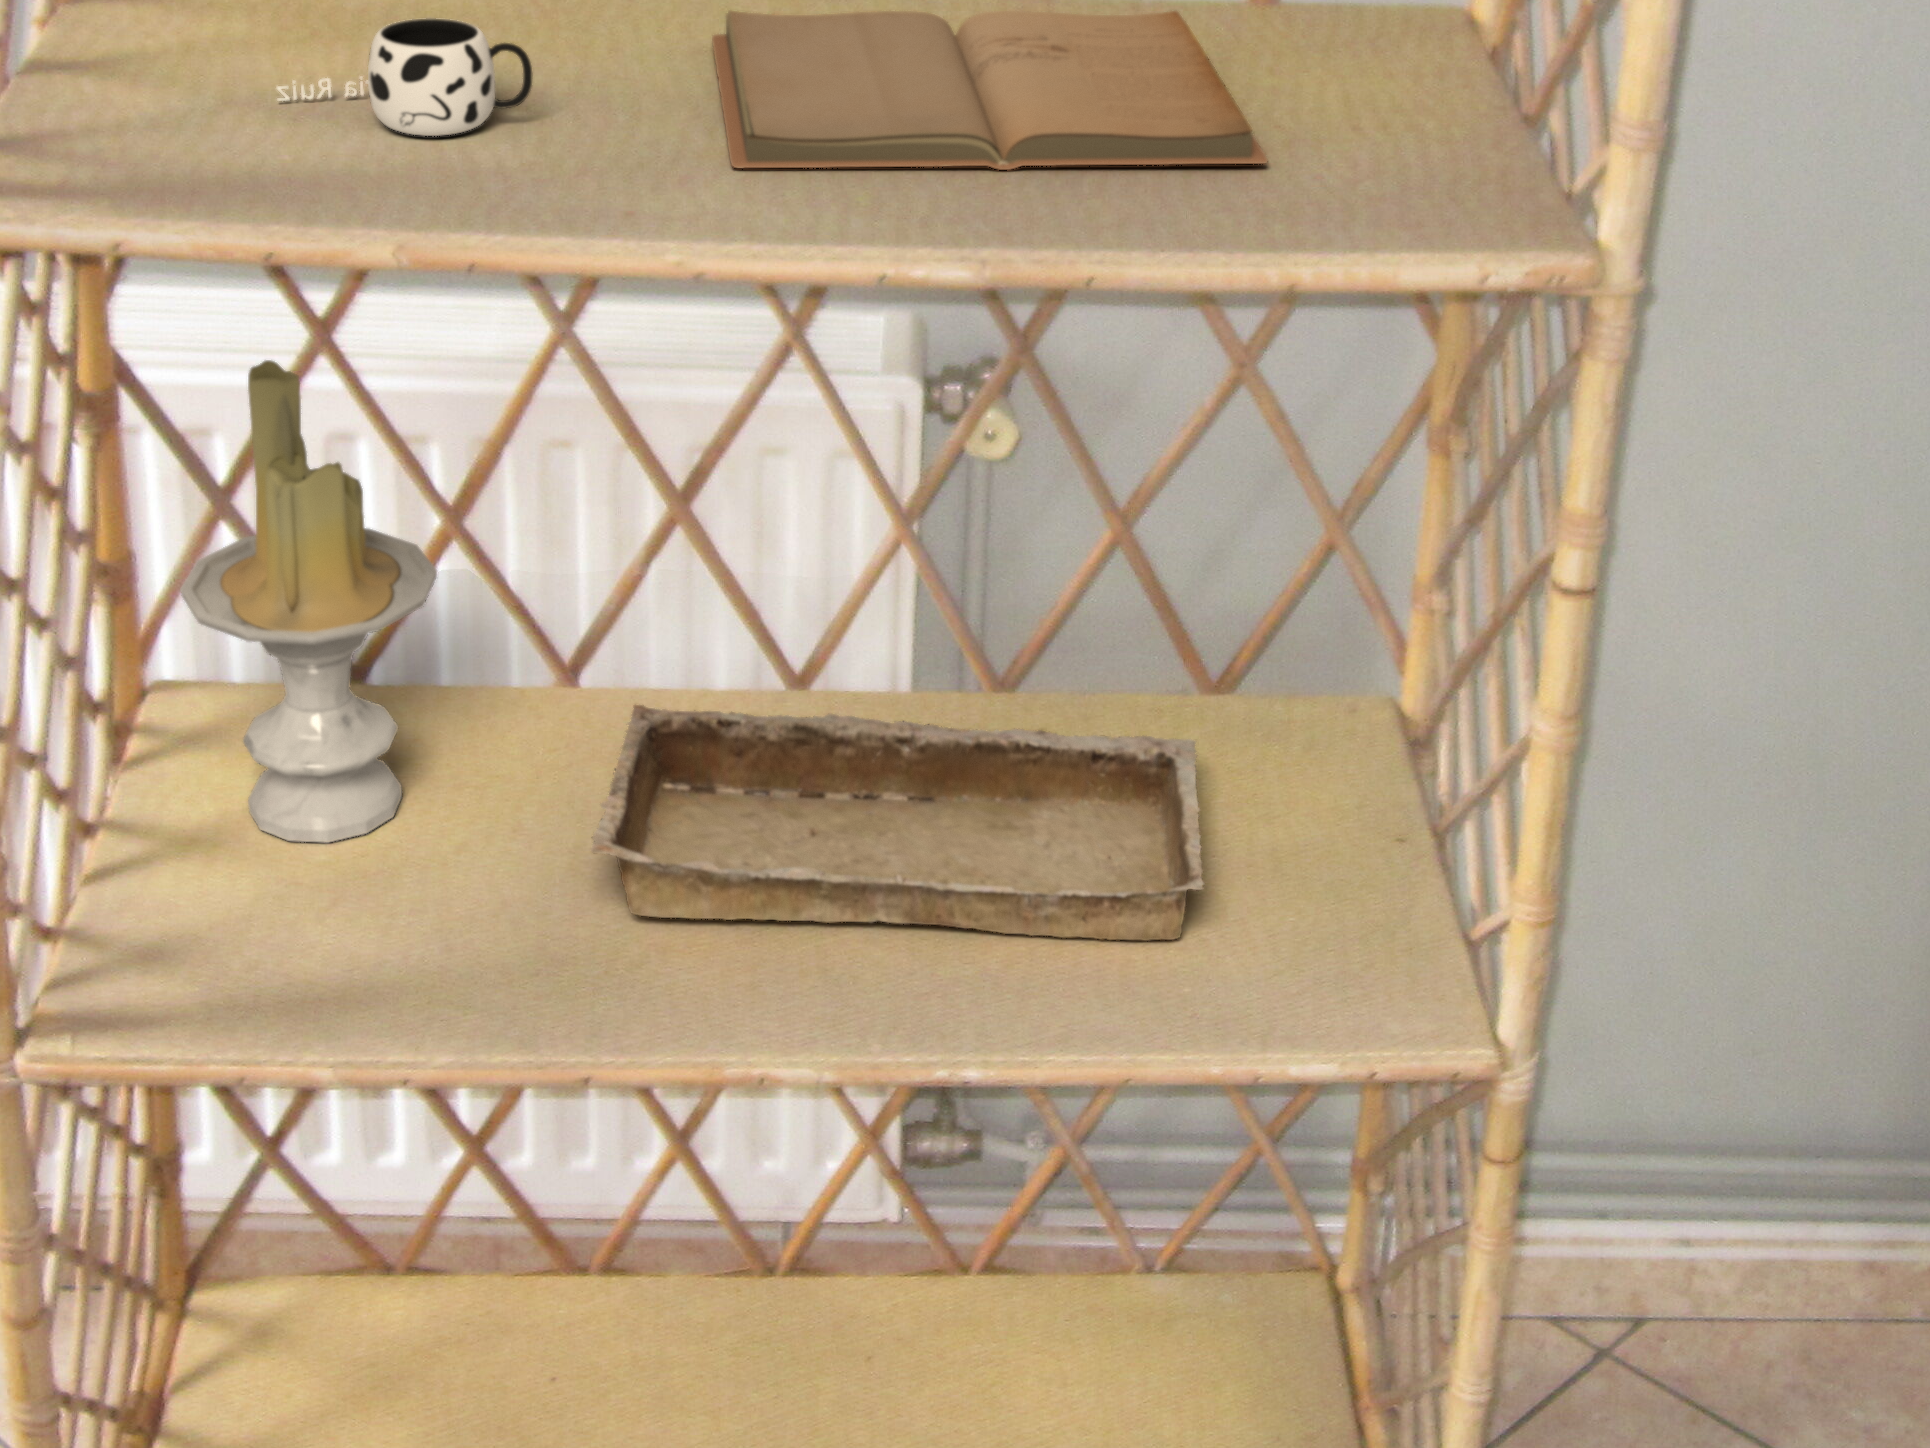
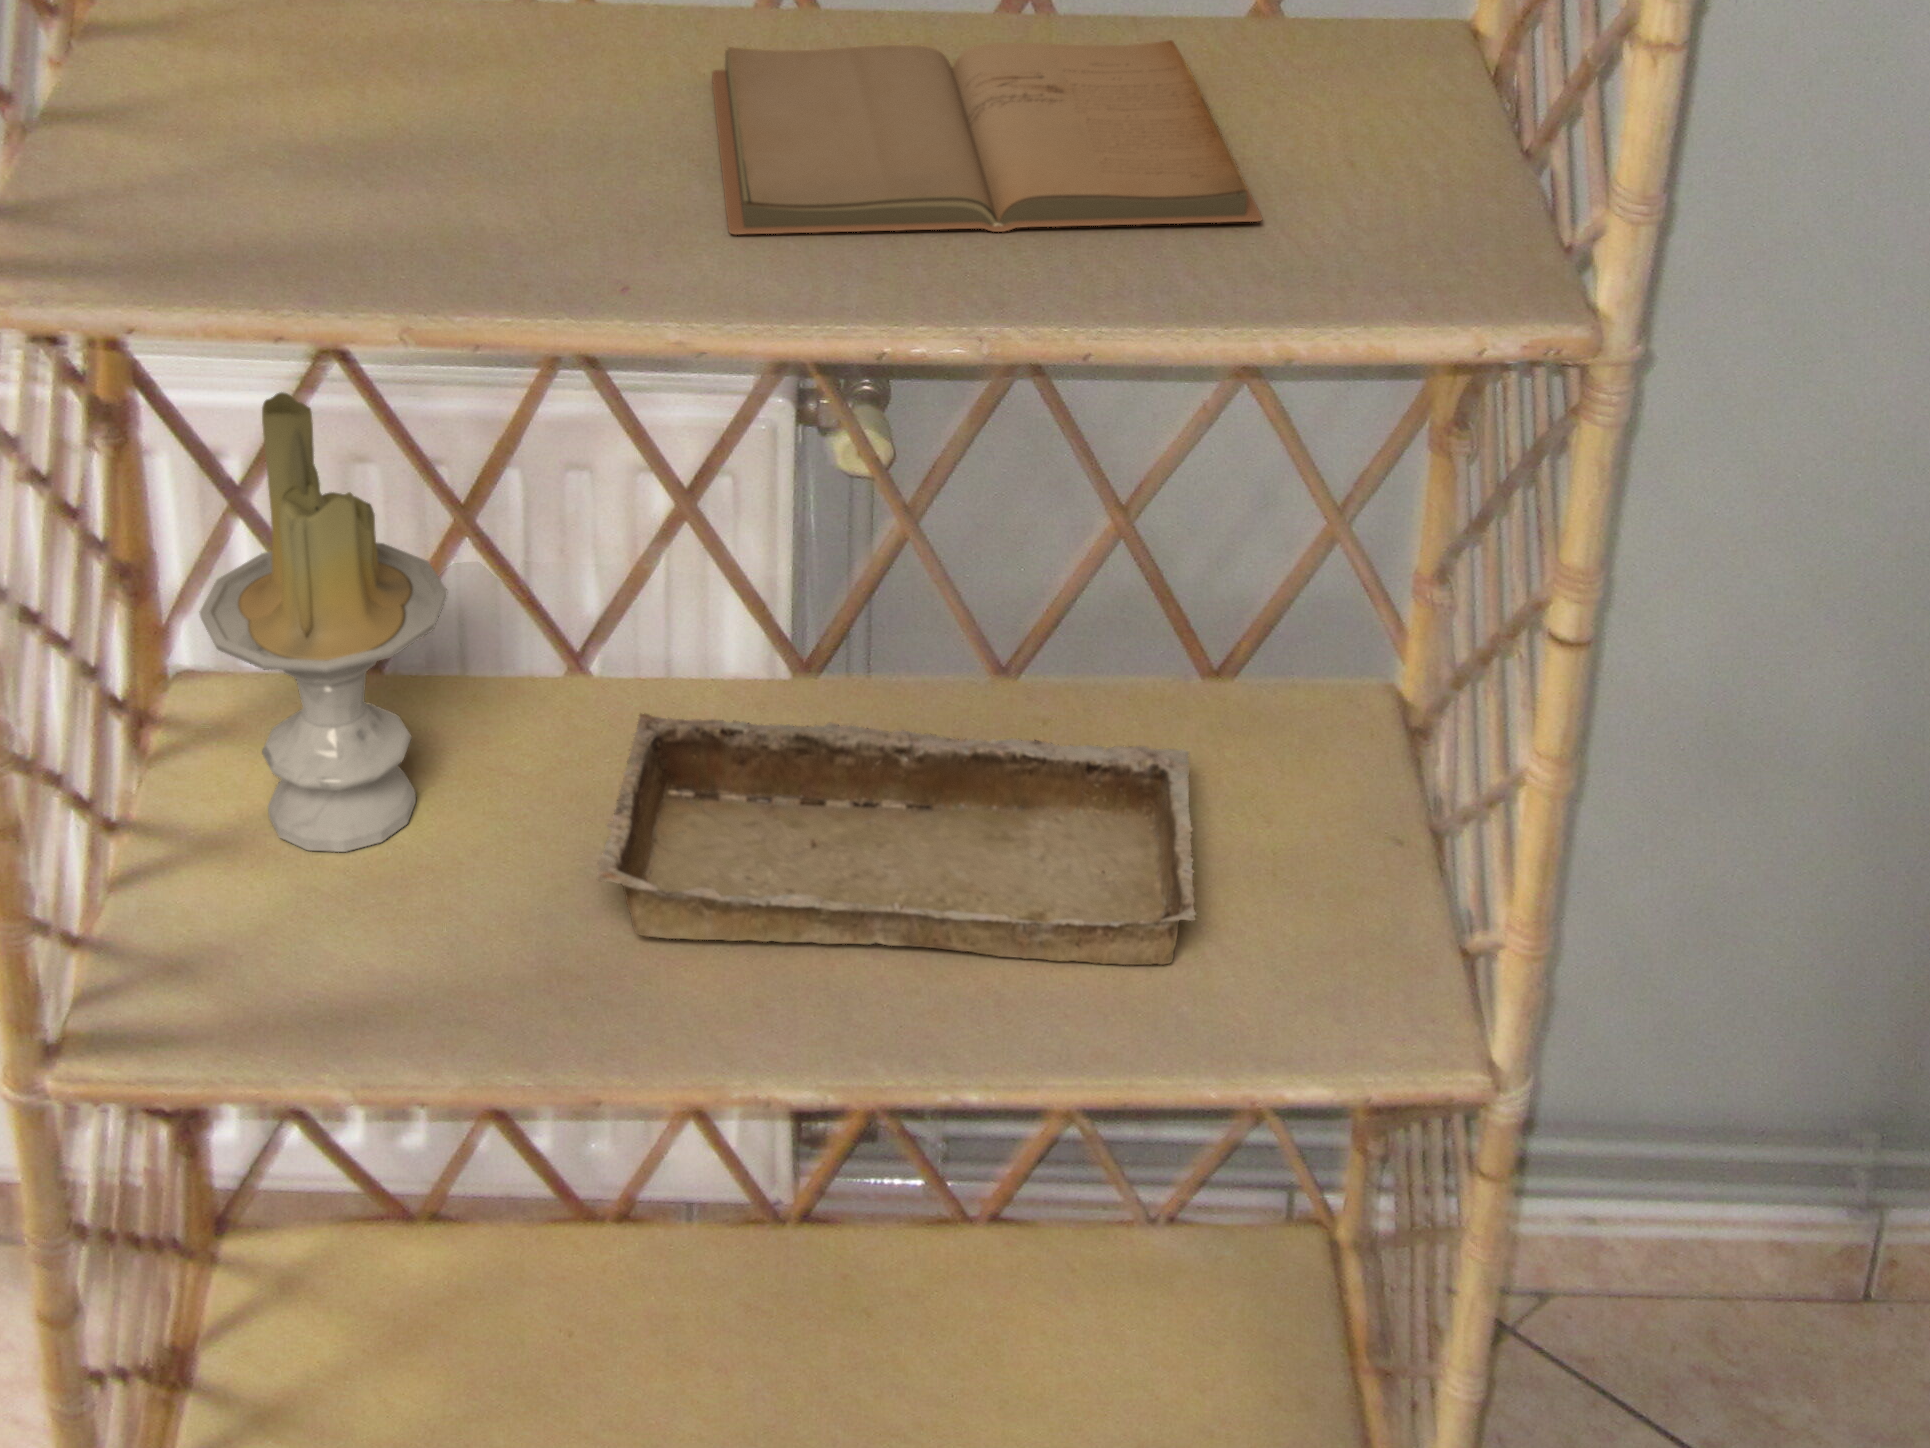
mug: present [277,18,532,136] -> none [283,79,533,200]

